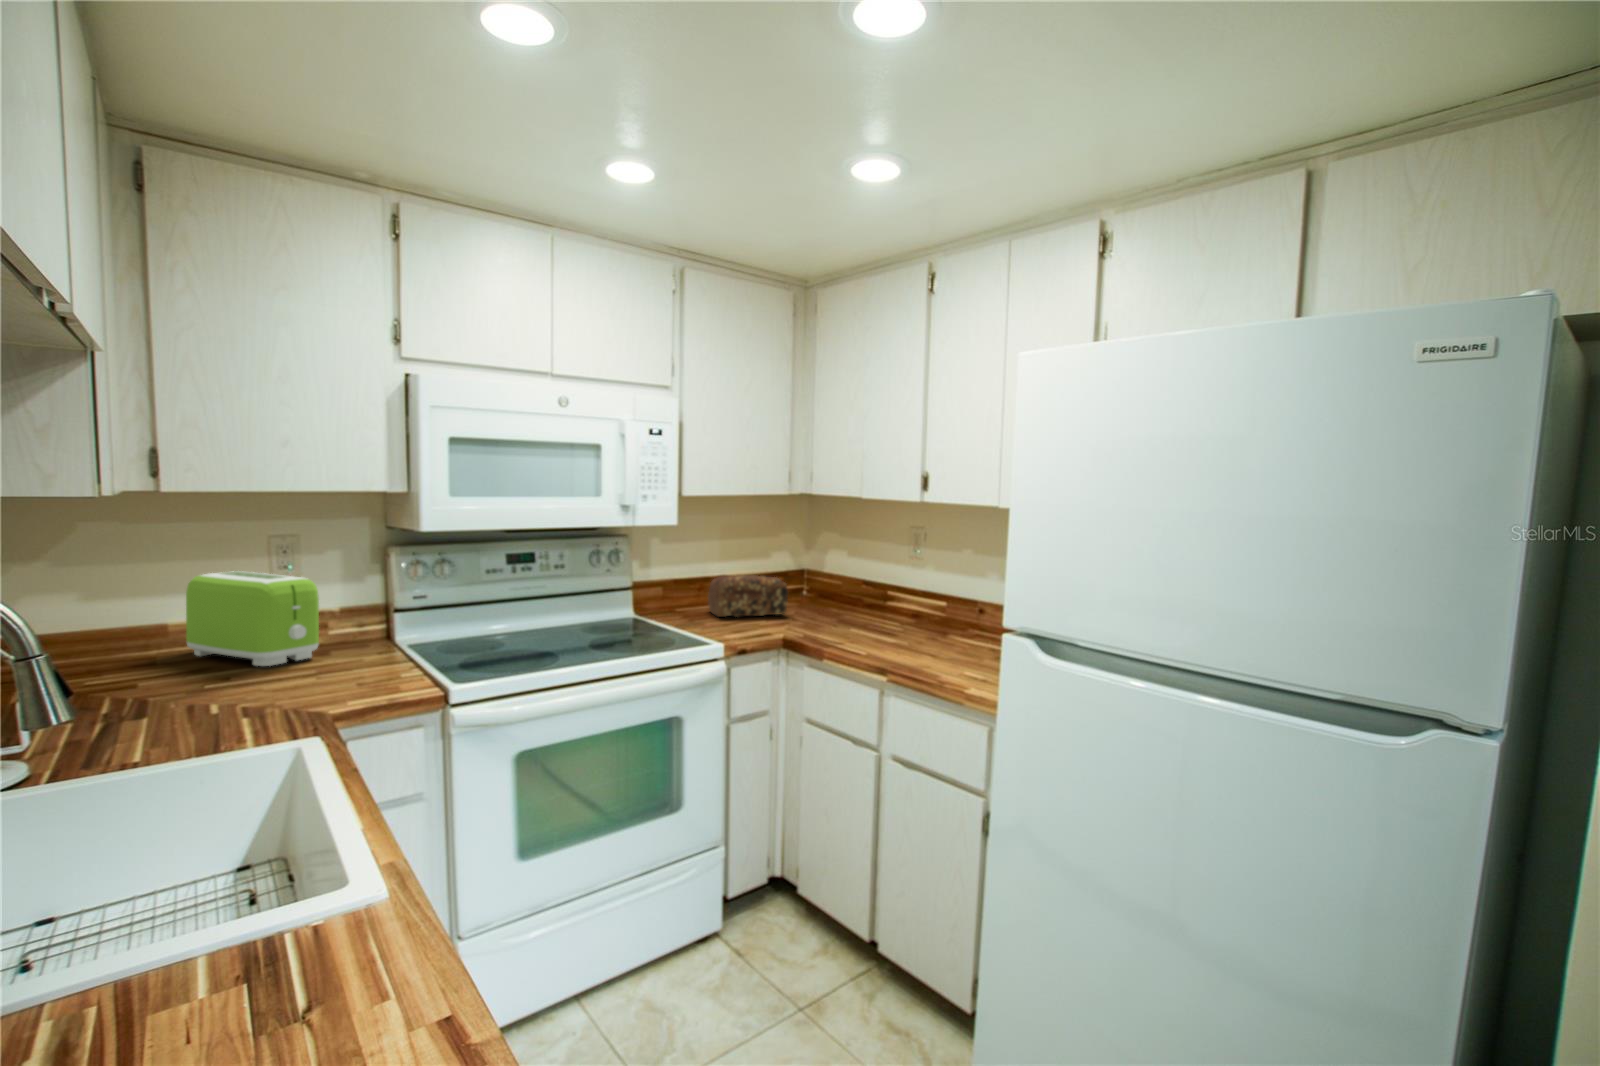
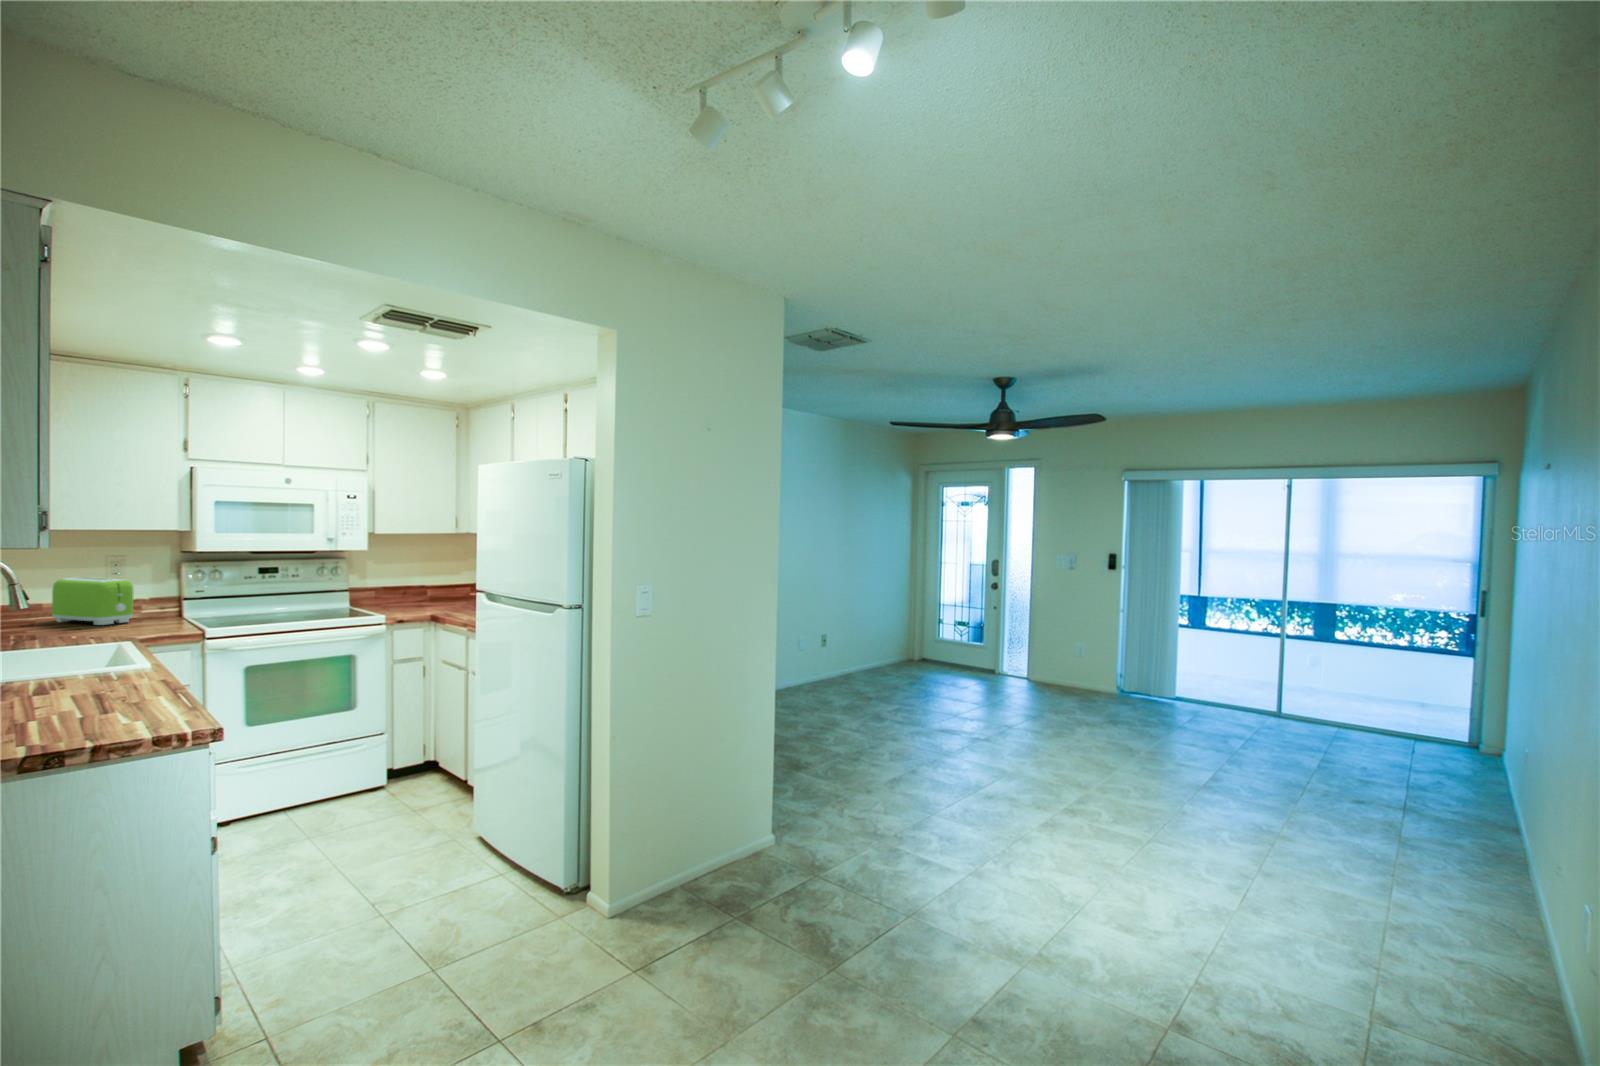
bread loaf: present [708,575,788,617] -> none [404,579,454,604]

